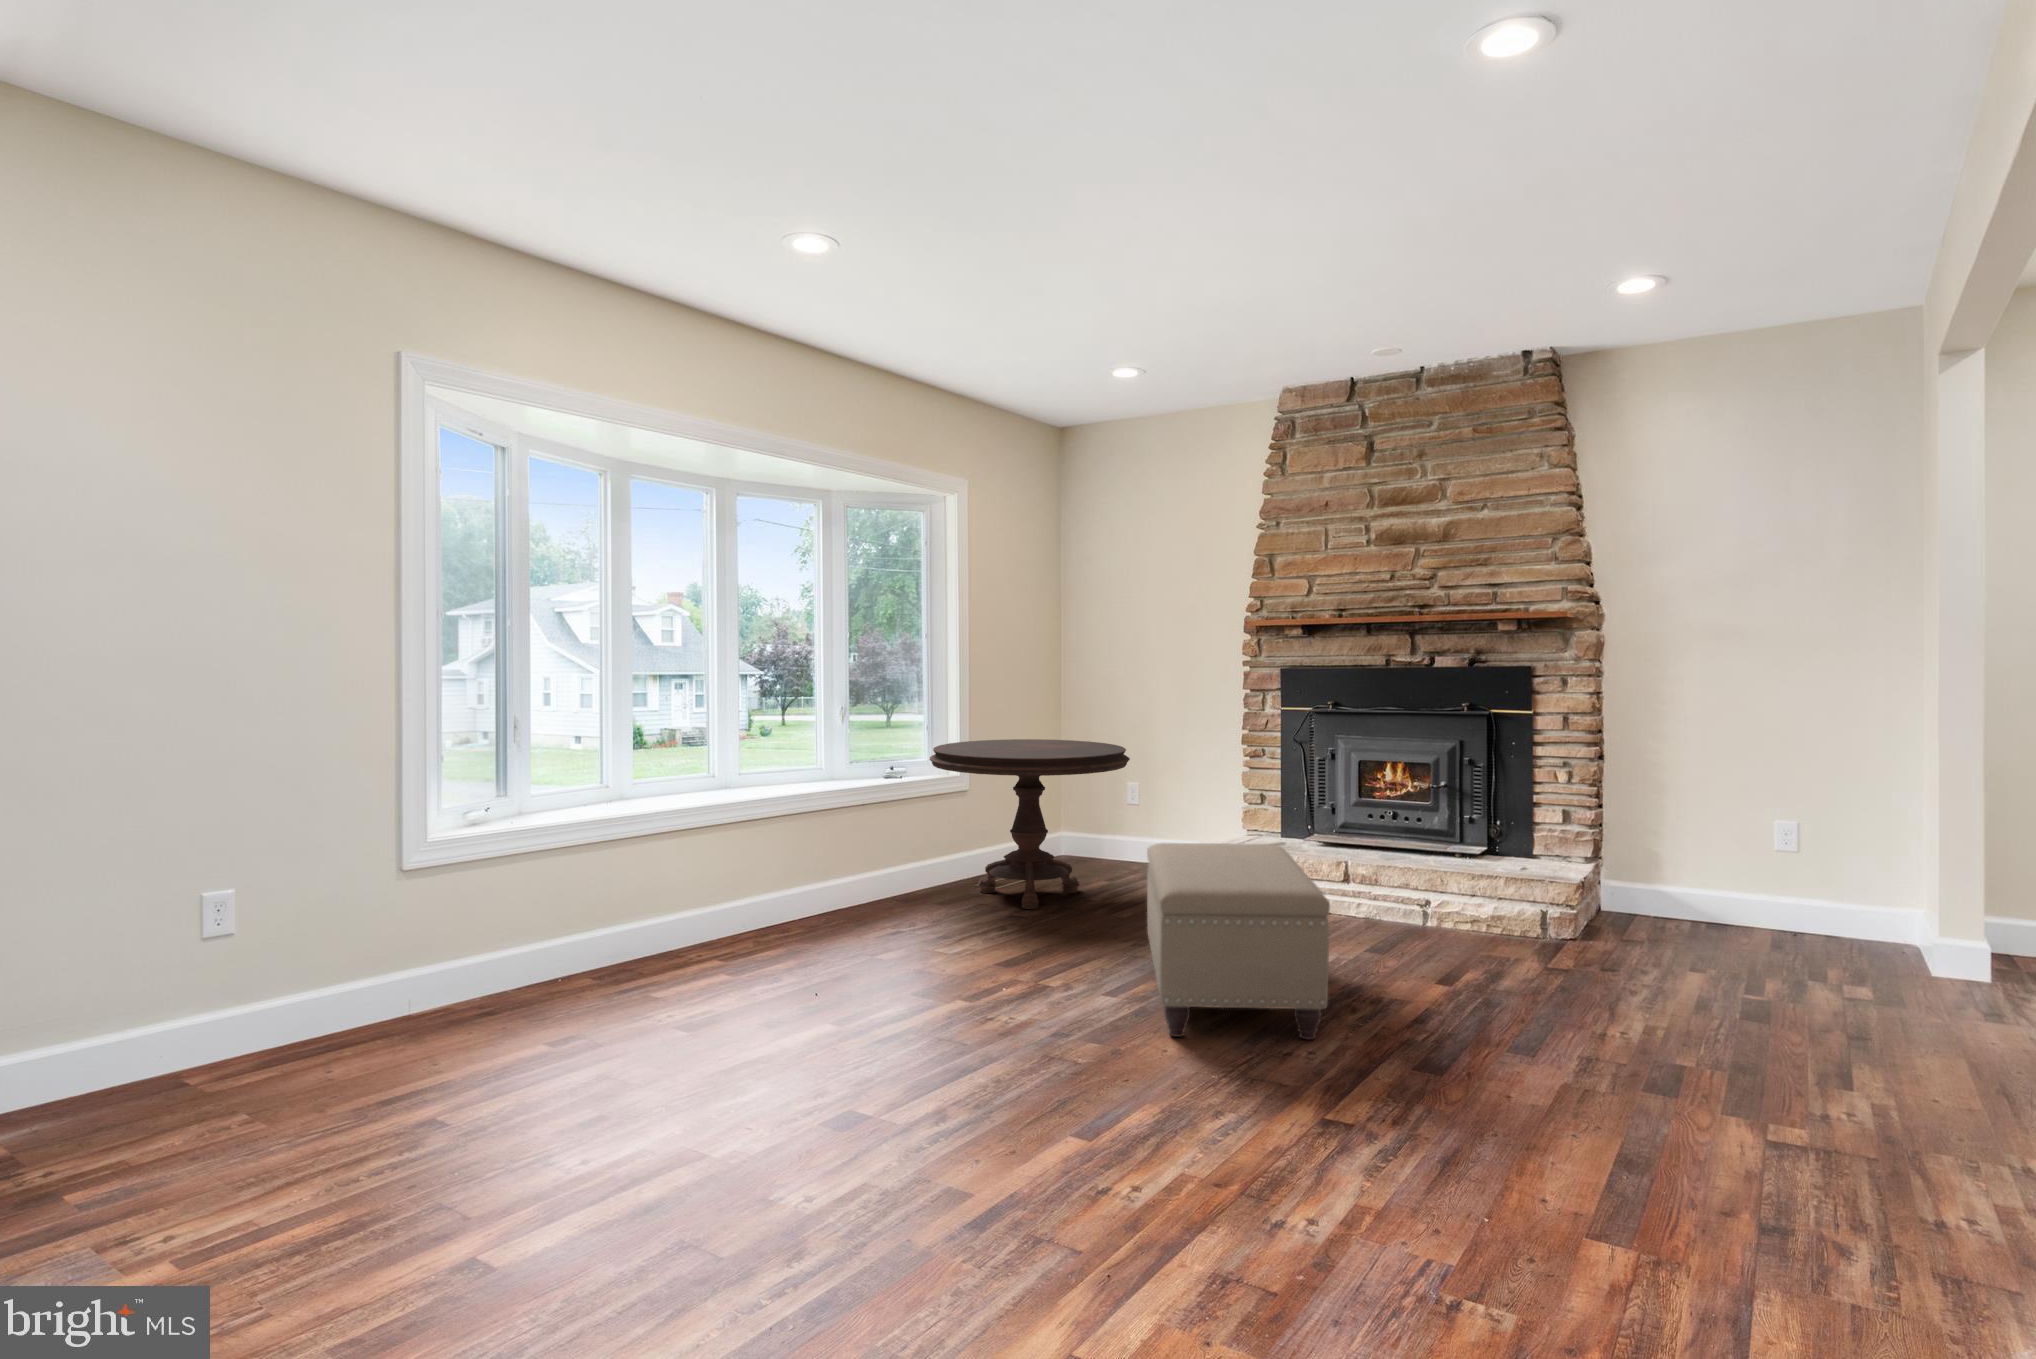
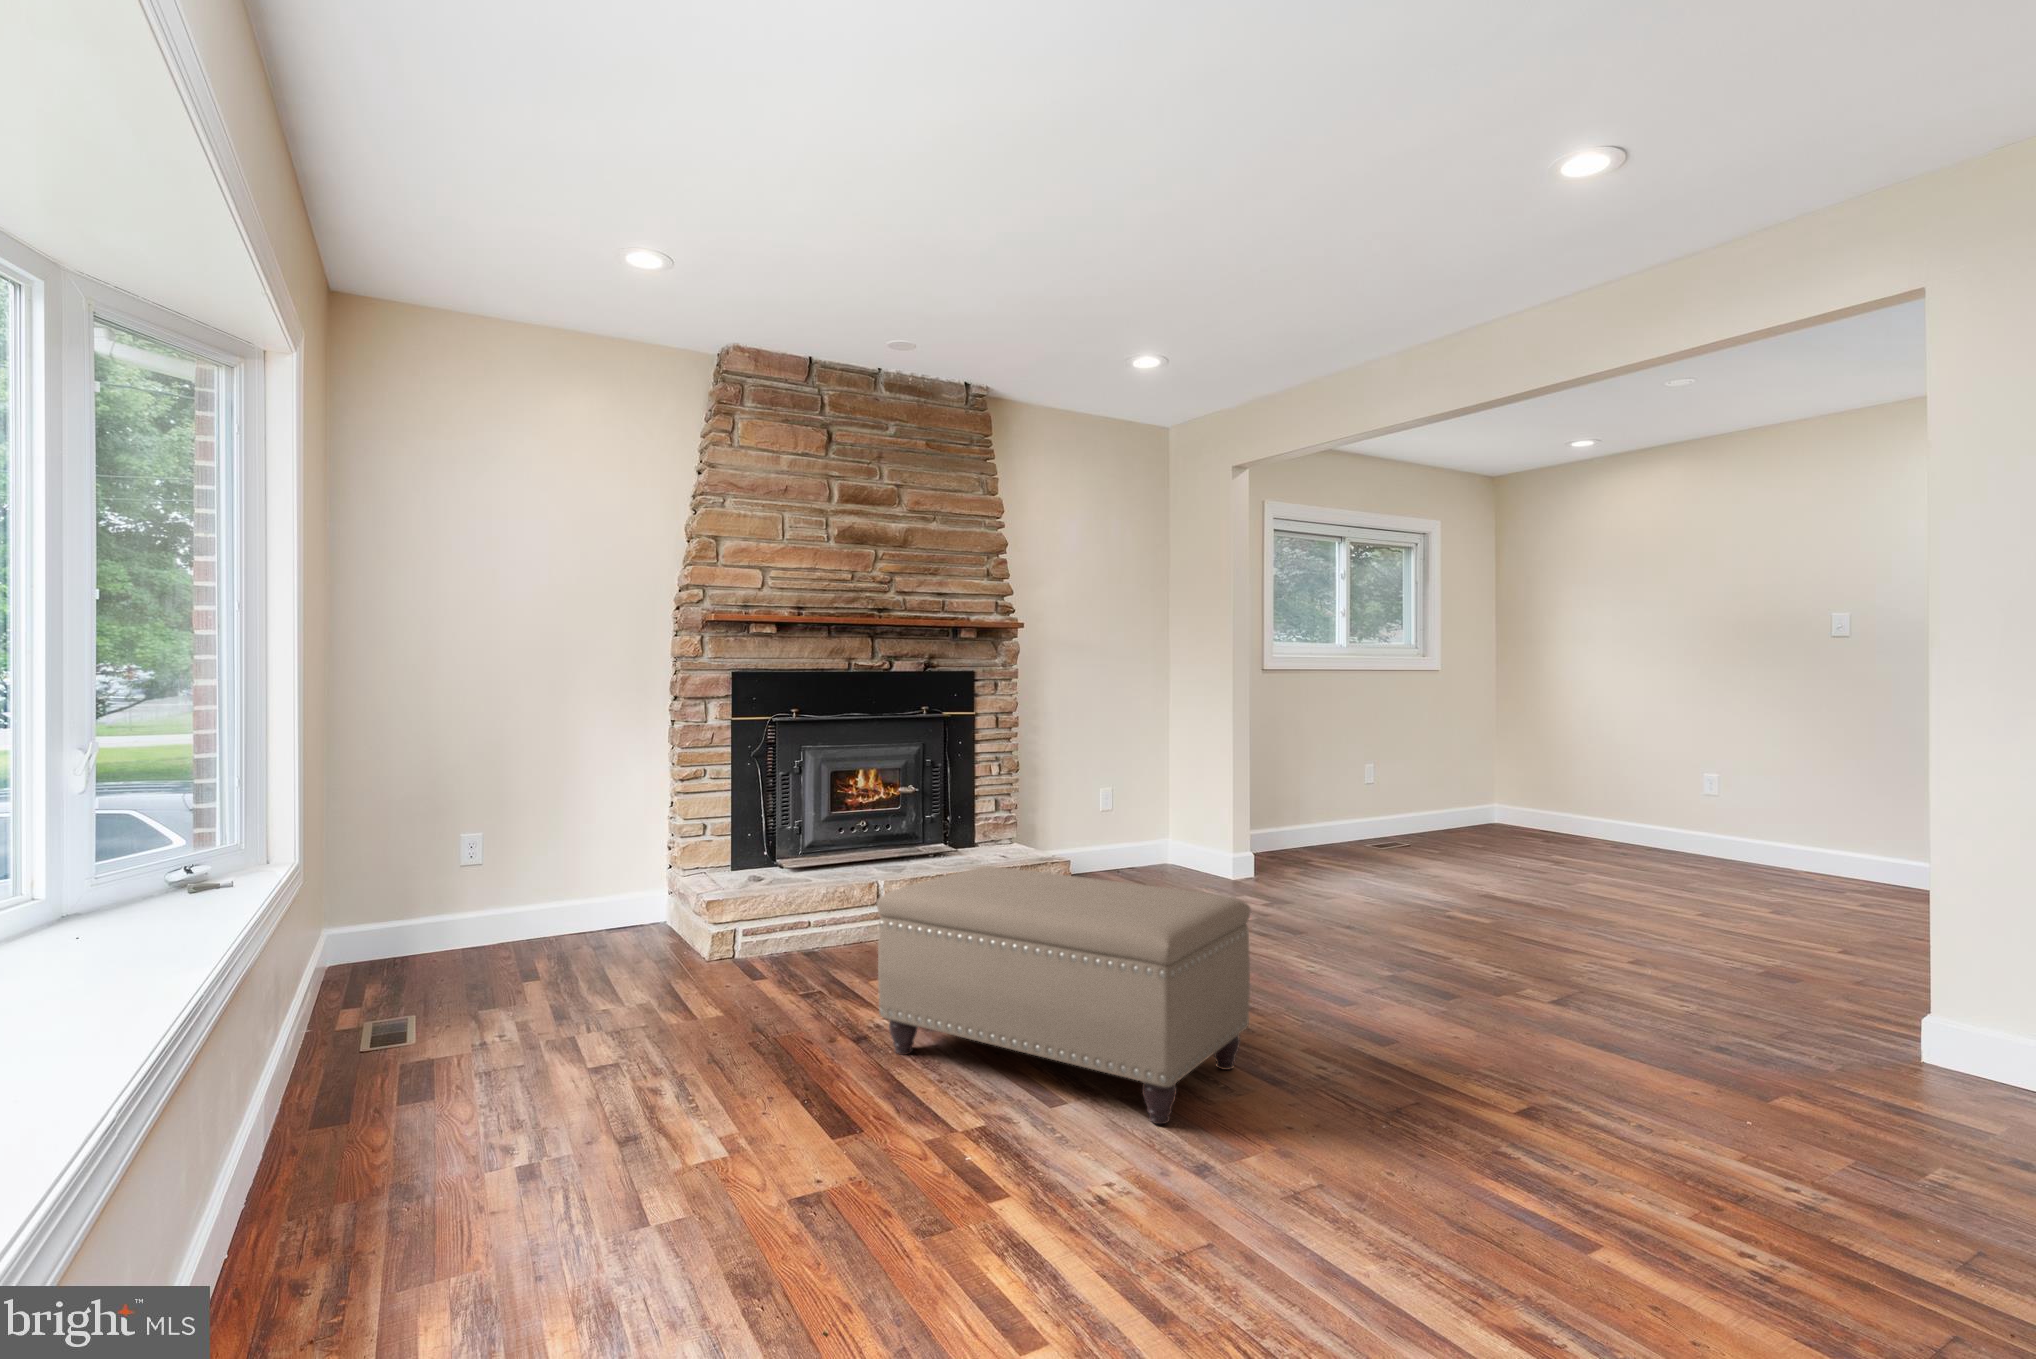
side table: present [930,739,1130,909] -> none [311,782,661,1046]

